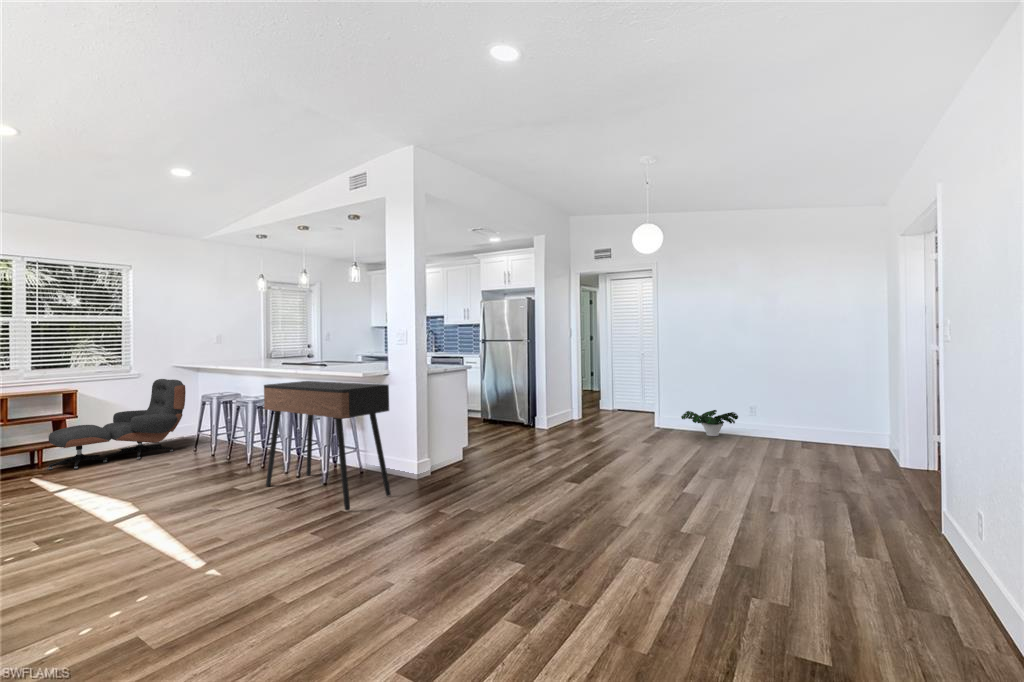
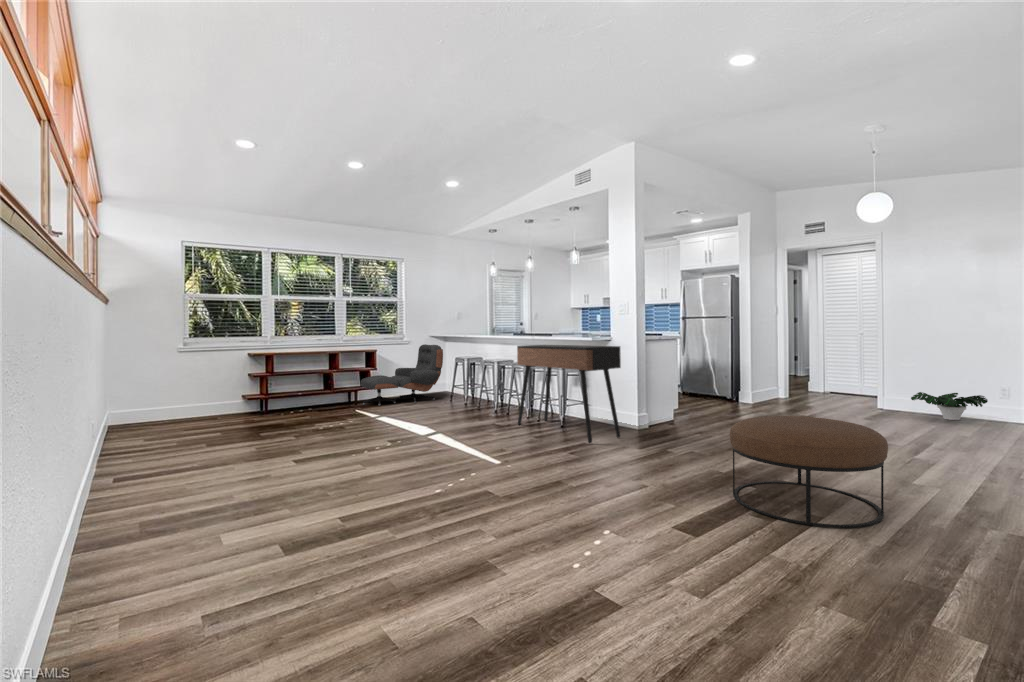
ottoman: none [489,474,656,633] -> present [730,416,888,528]

